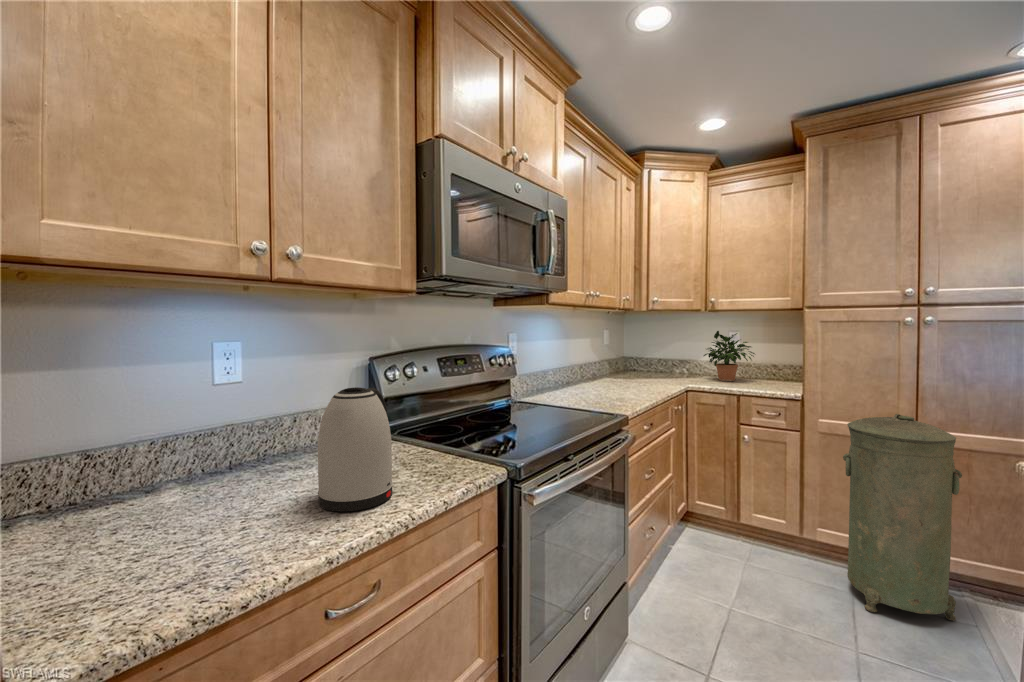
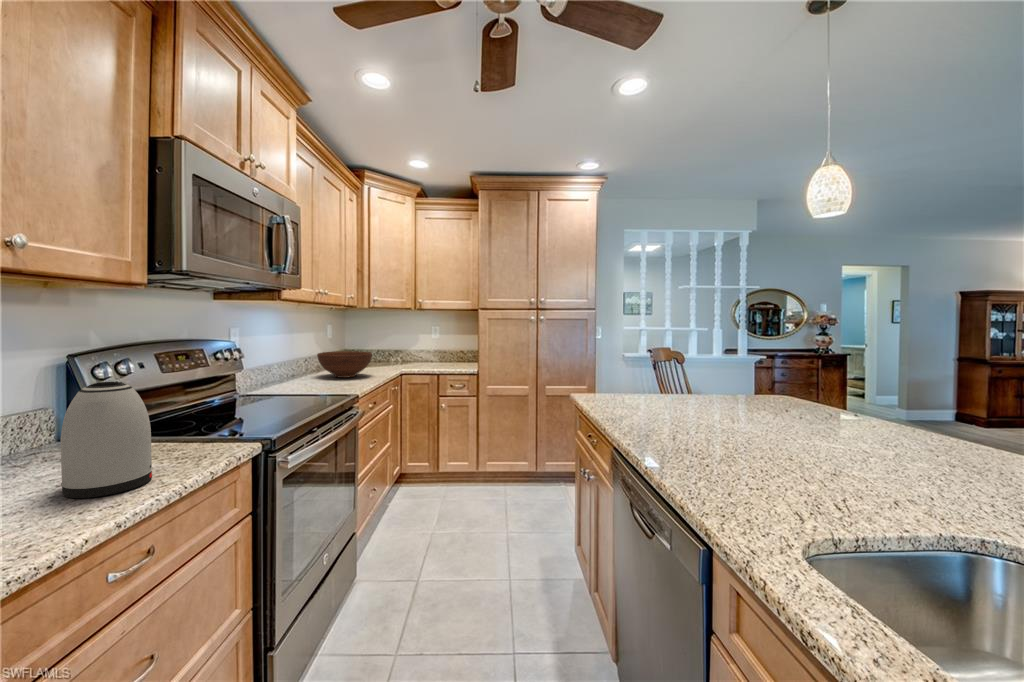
potted plant: present [704,331,755,381] -> none [413,326,452,366]
fruit bowl: none [591,360,651,390] -> present [317,351,372,378]
trash can: present [843,414,962,621] -> none [501,381,557,509]

